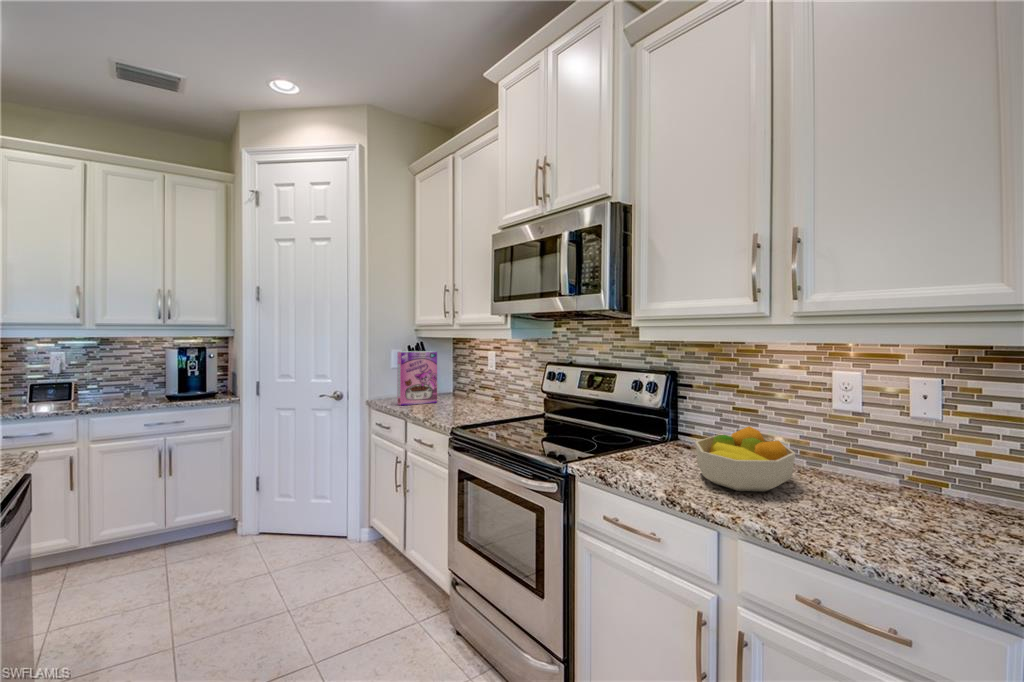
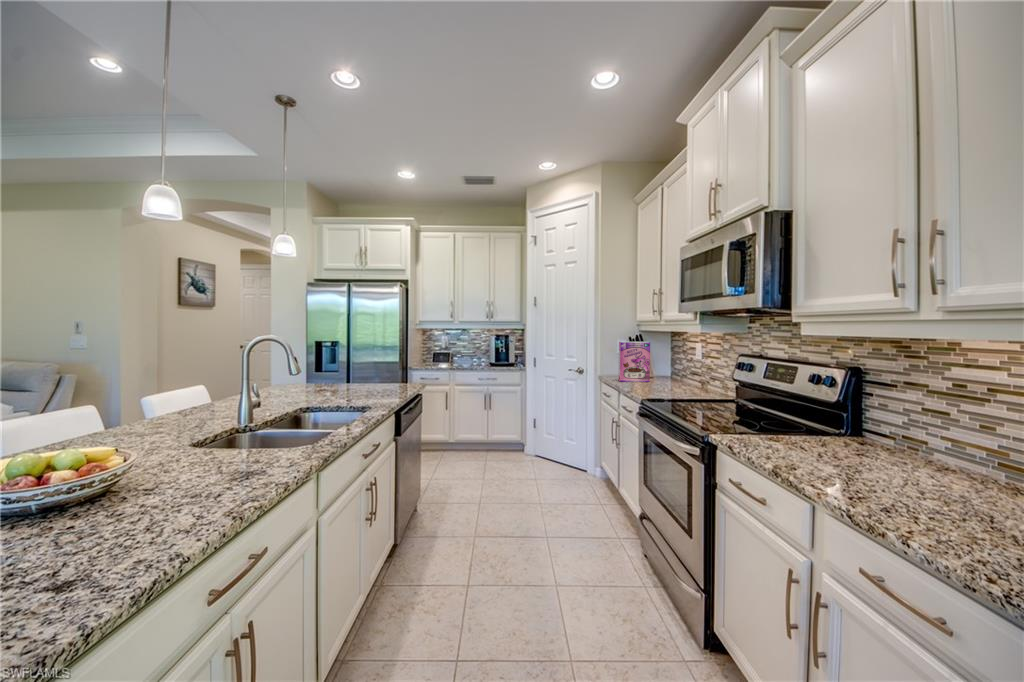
fruit bowl: present [695,426,795,491] -> none [826,426,957,491]

